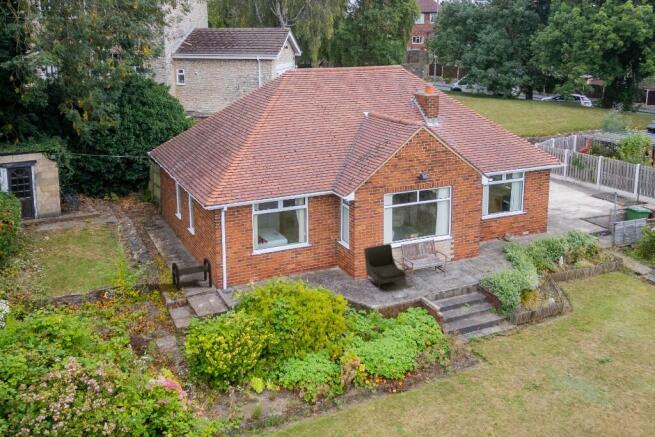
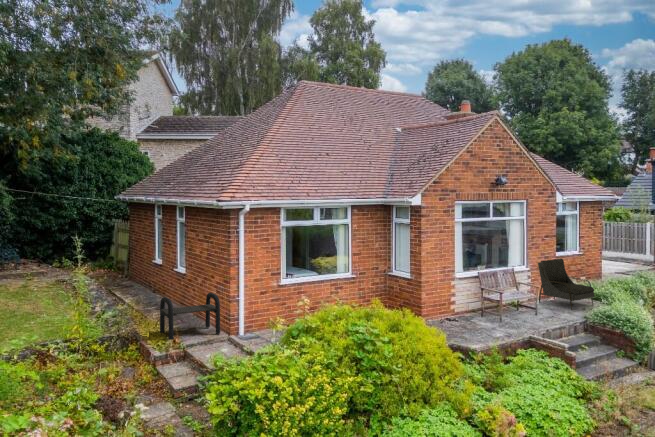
armchair: present [364,244,406,291] -> present [538,259,594,310]

